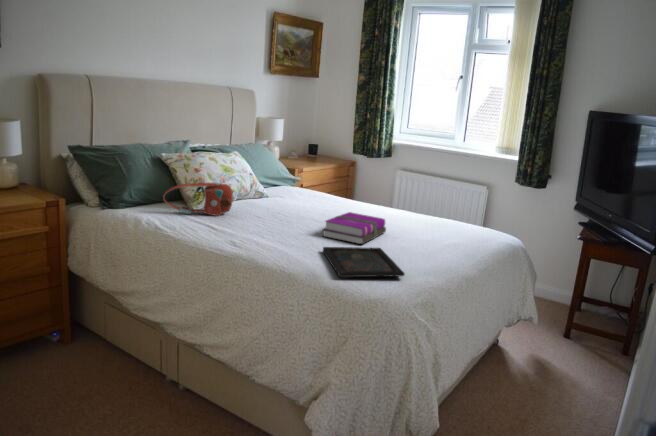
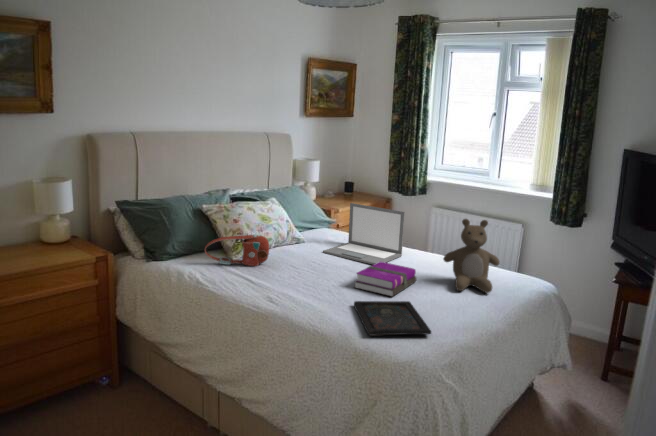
laptop: none [289,157,374,218] -> present [323,203,405,265]
teddy bear: none [413,168,470,243] -> present [443,219,500,293]

